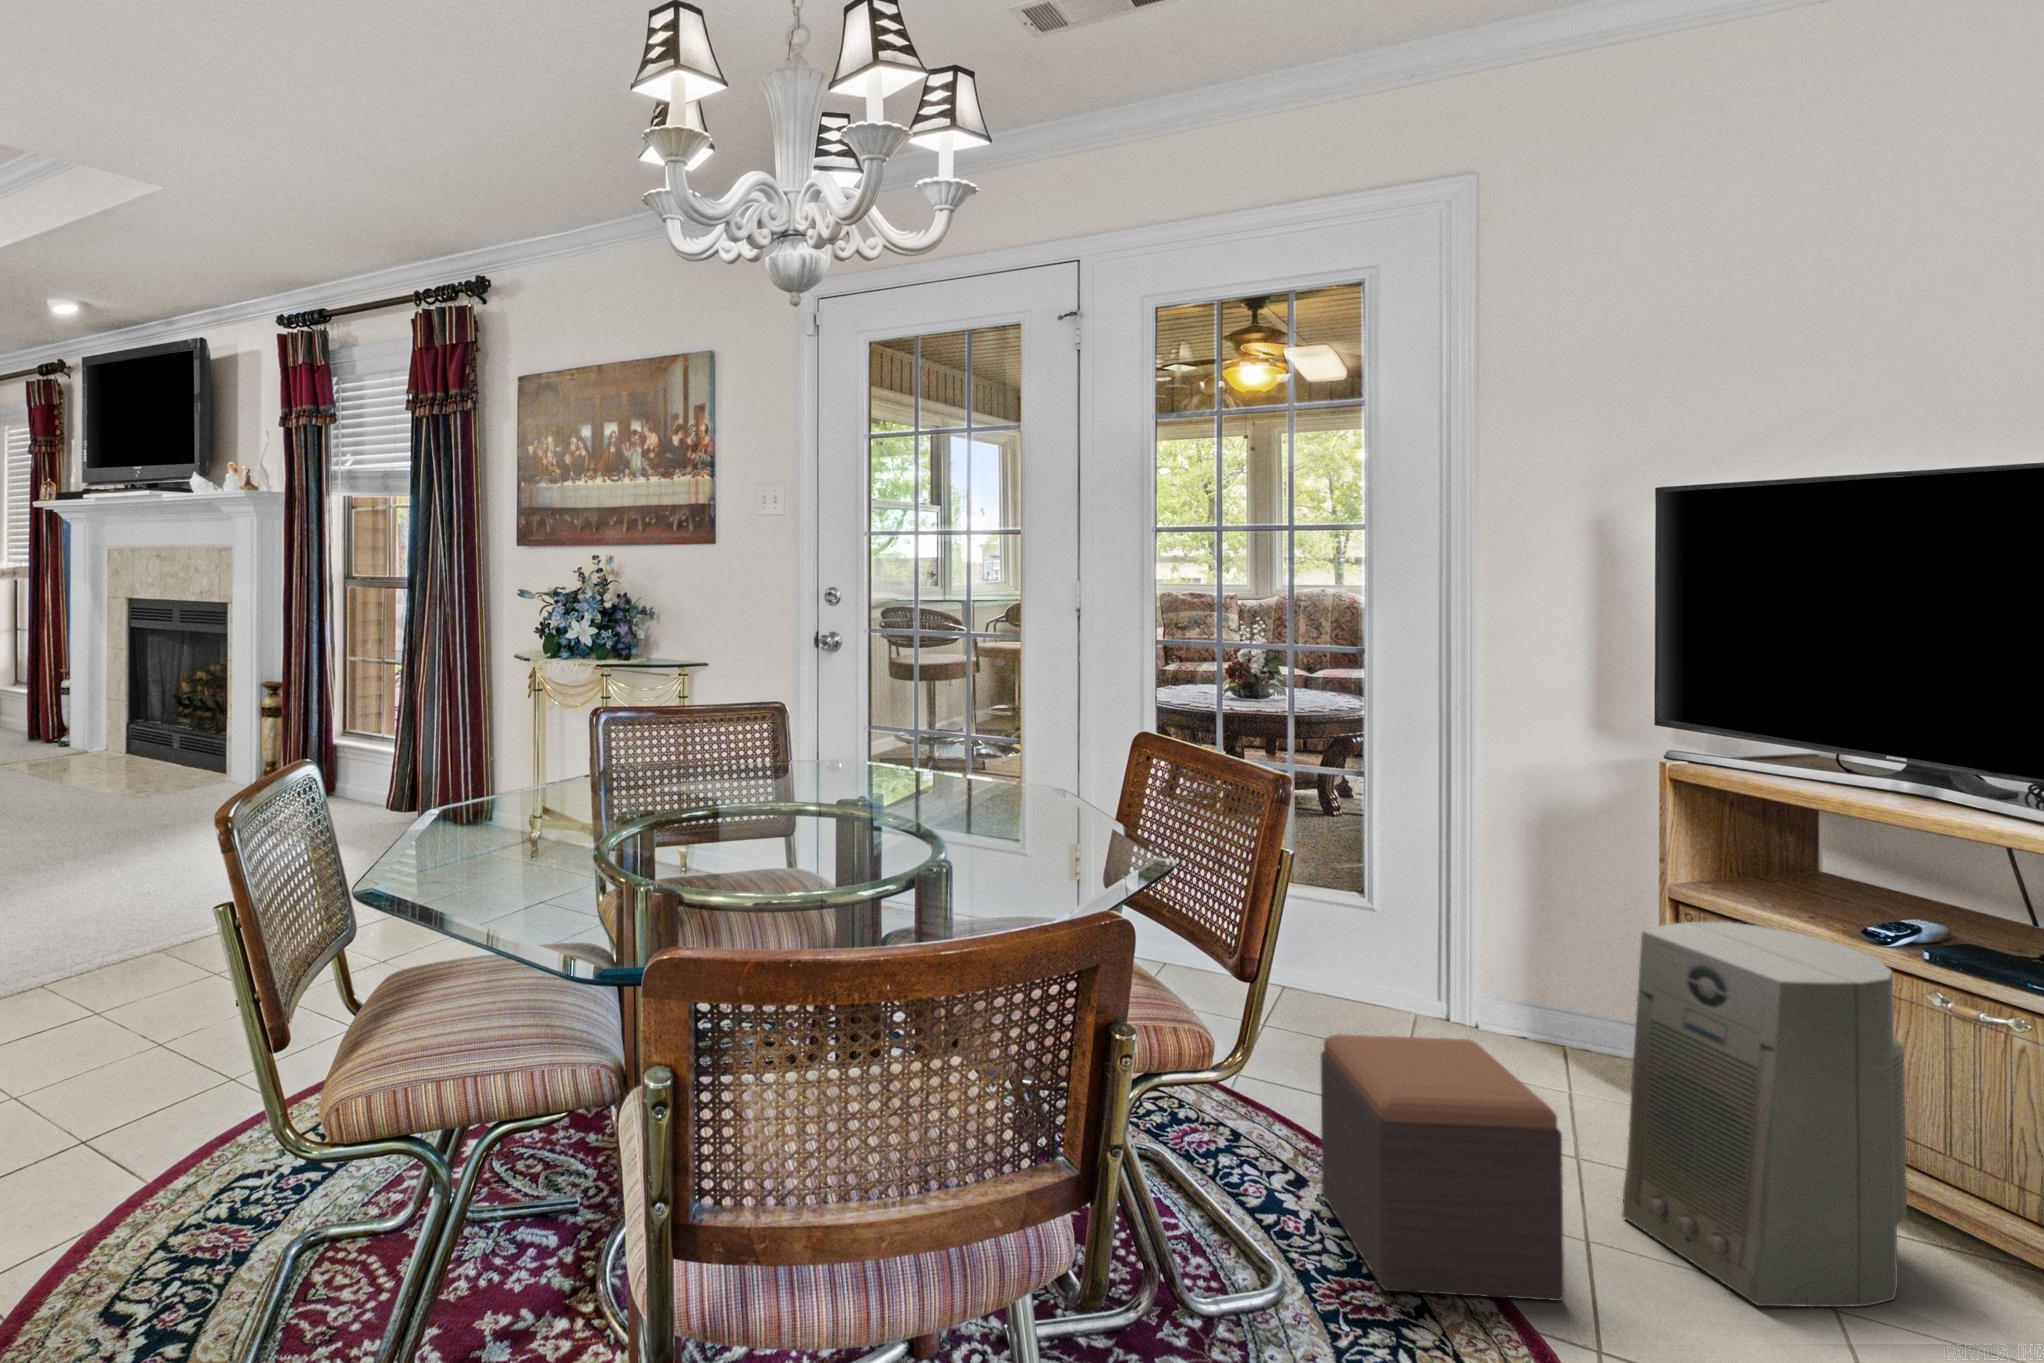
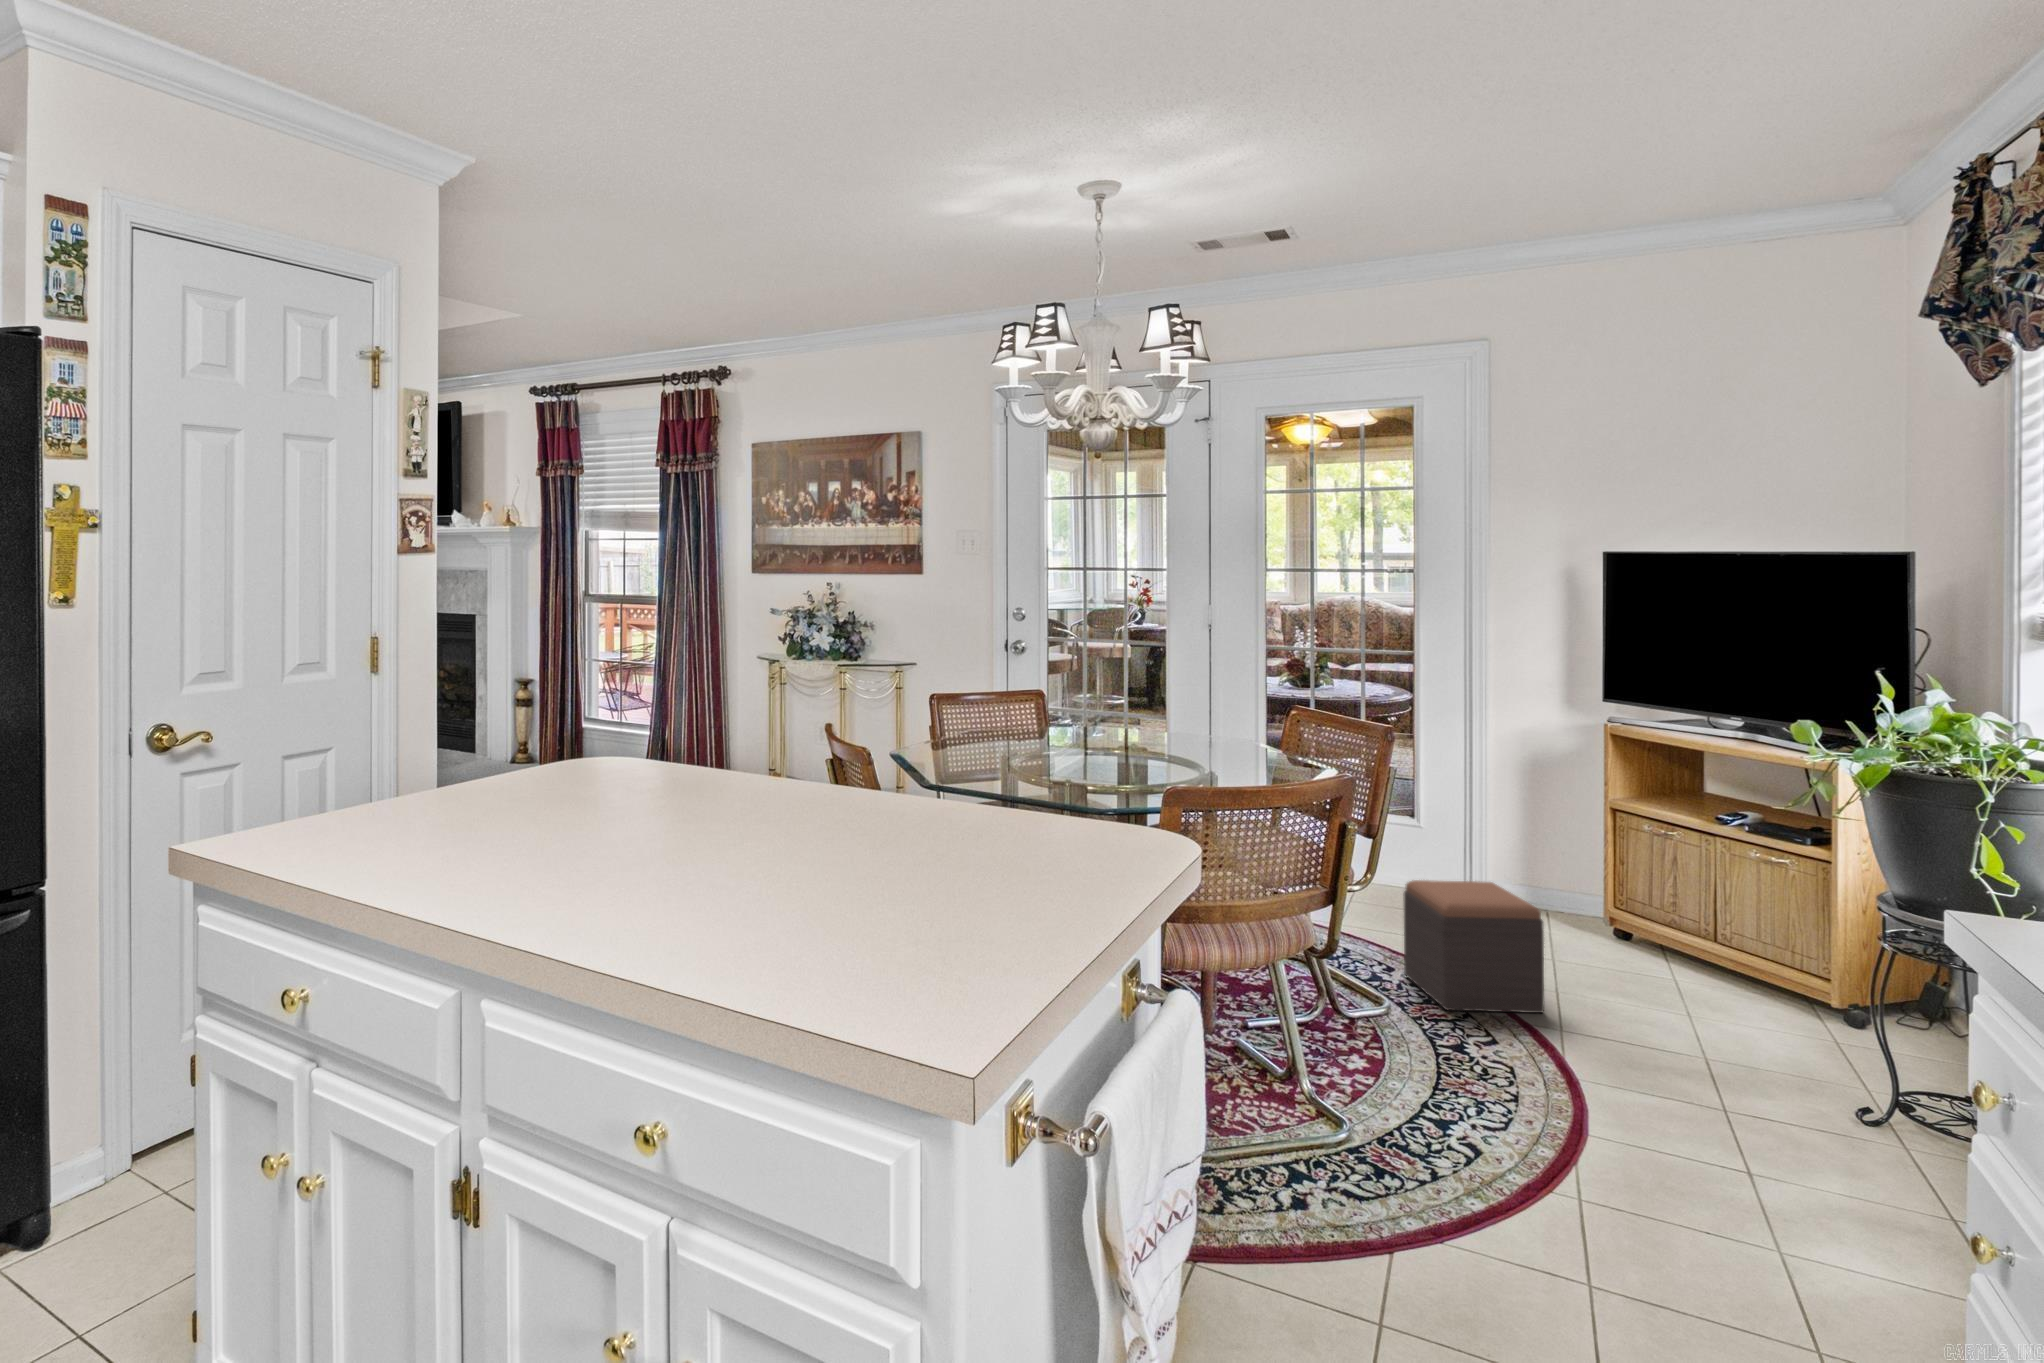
air purifier: present [1623,921,1907,1307] -> none [1578,814,1733,1013]

